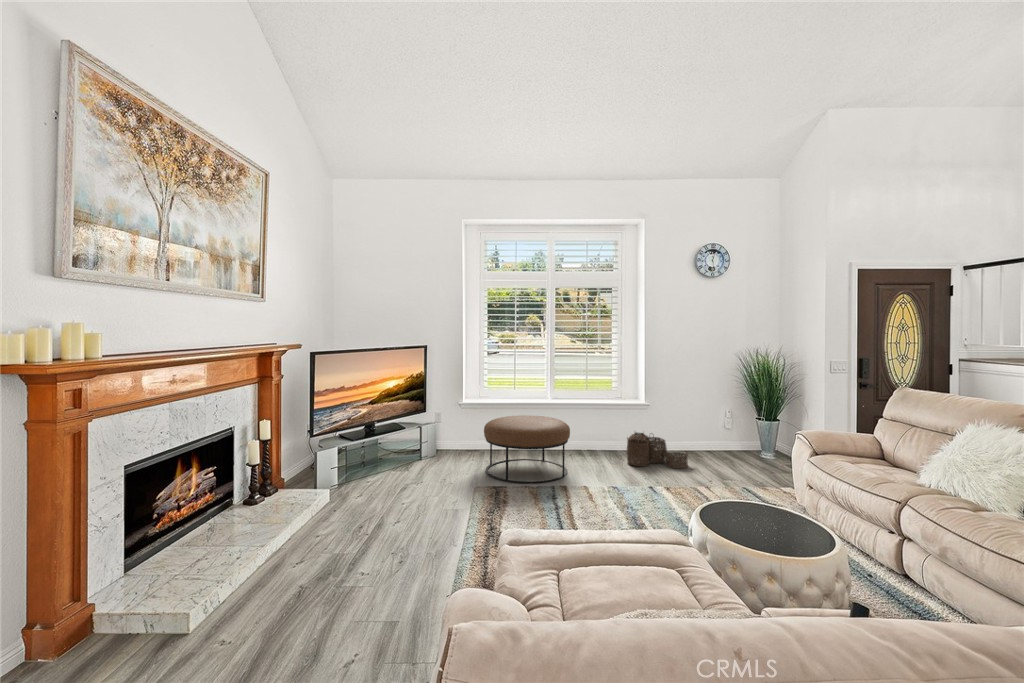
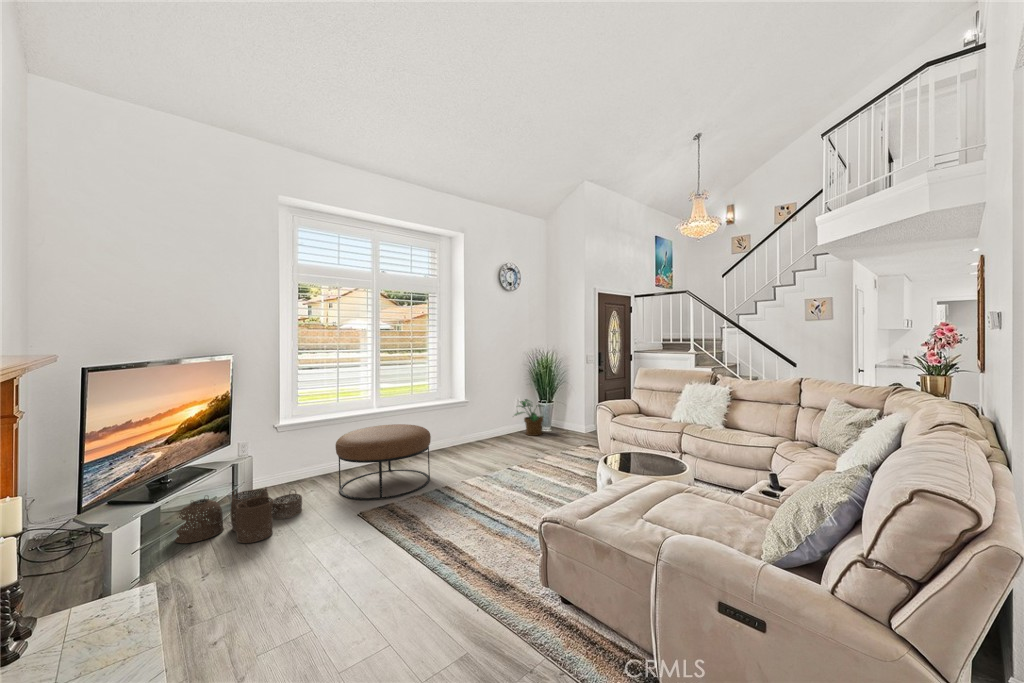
potted plant: none [714,412,760,461] -> present [515,399,544,436]
woven basket: present [627,432,688,468] -> present [175,487,302,543]

